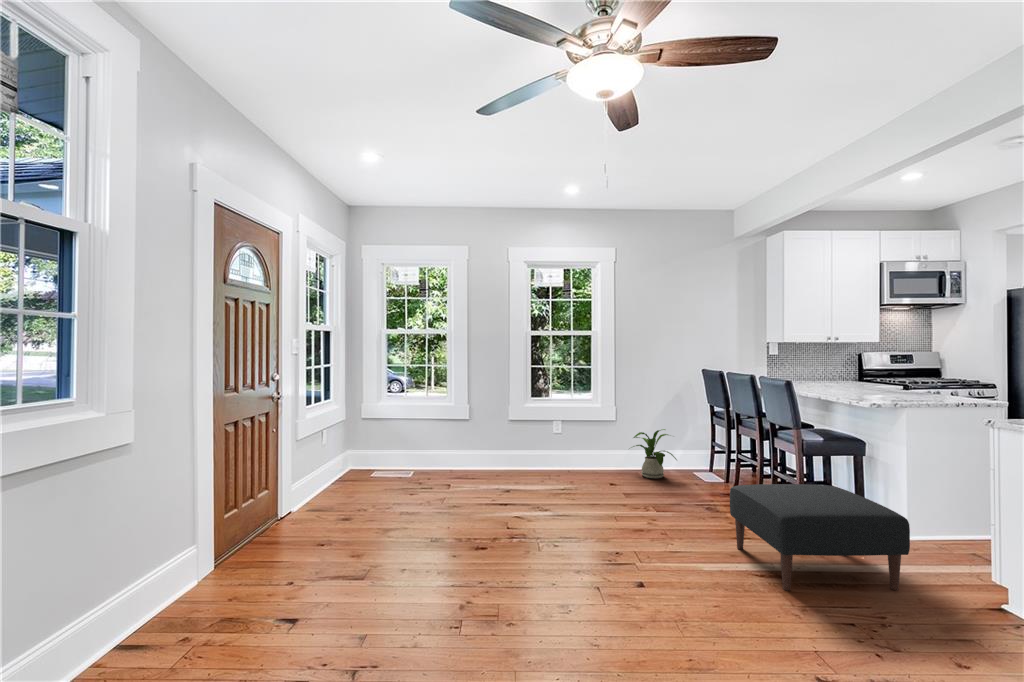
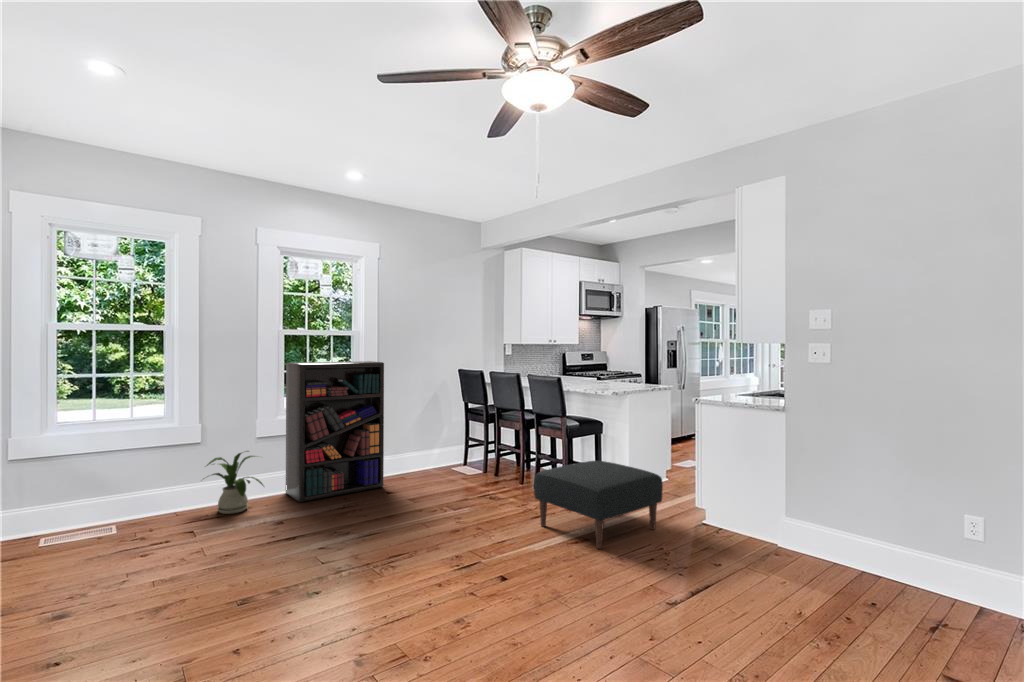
bookshelf: none [532,358,613,479] -> present [286,361,384,502]
house plant: present [633,429,677,478] -> present [203,451,264,514]

